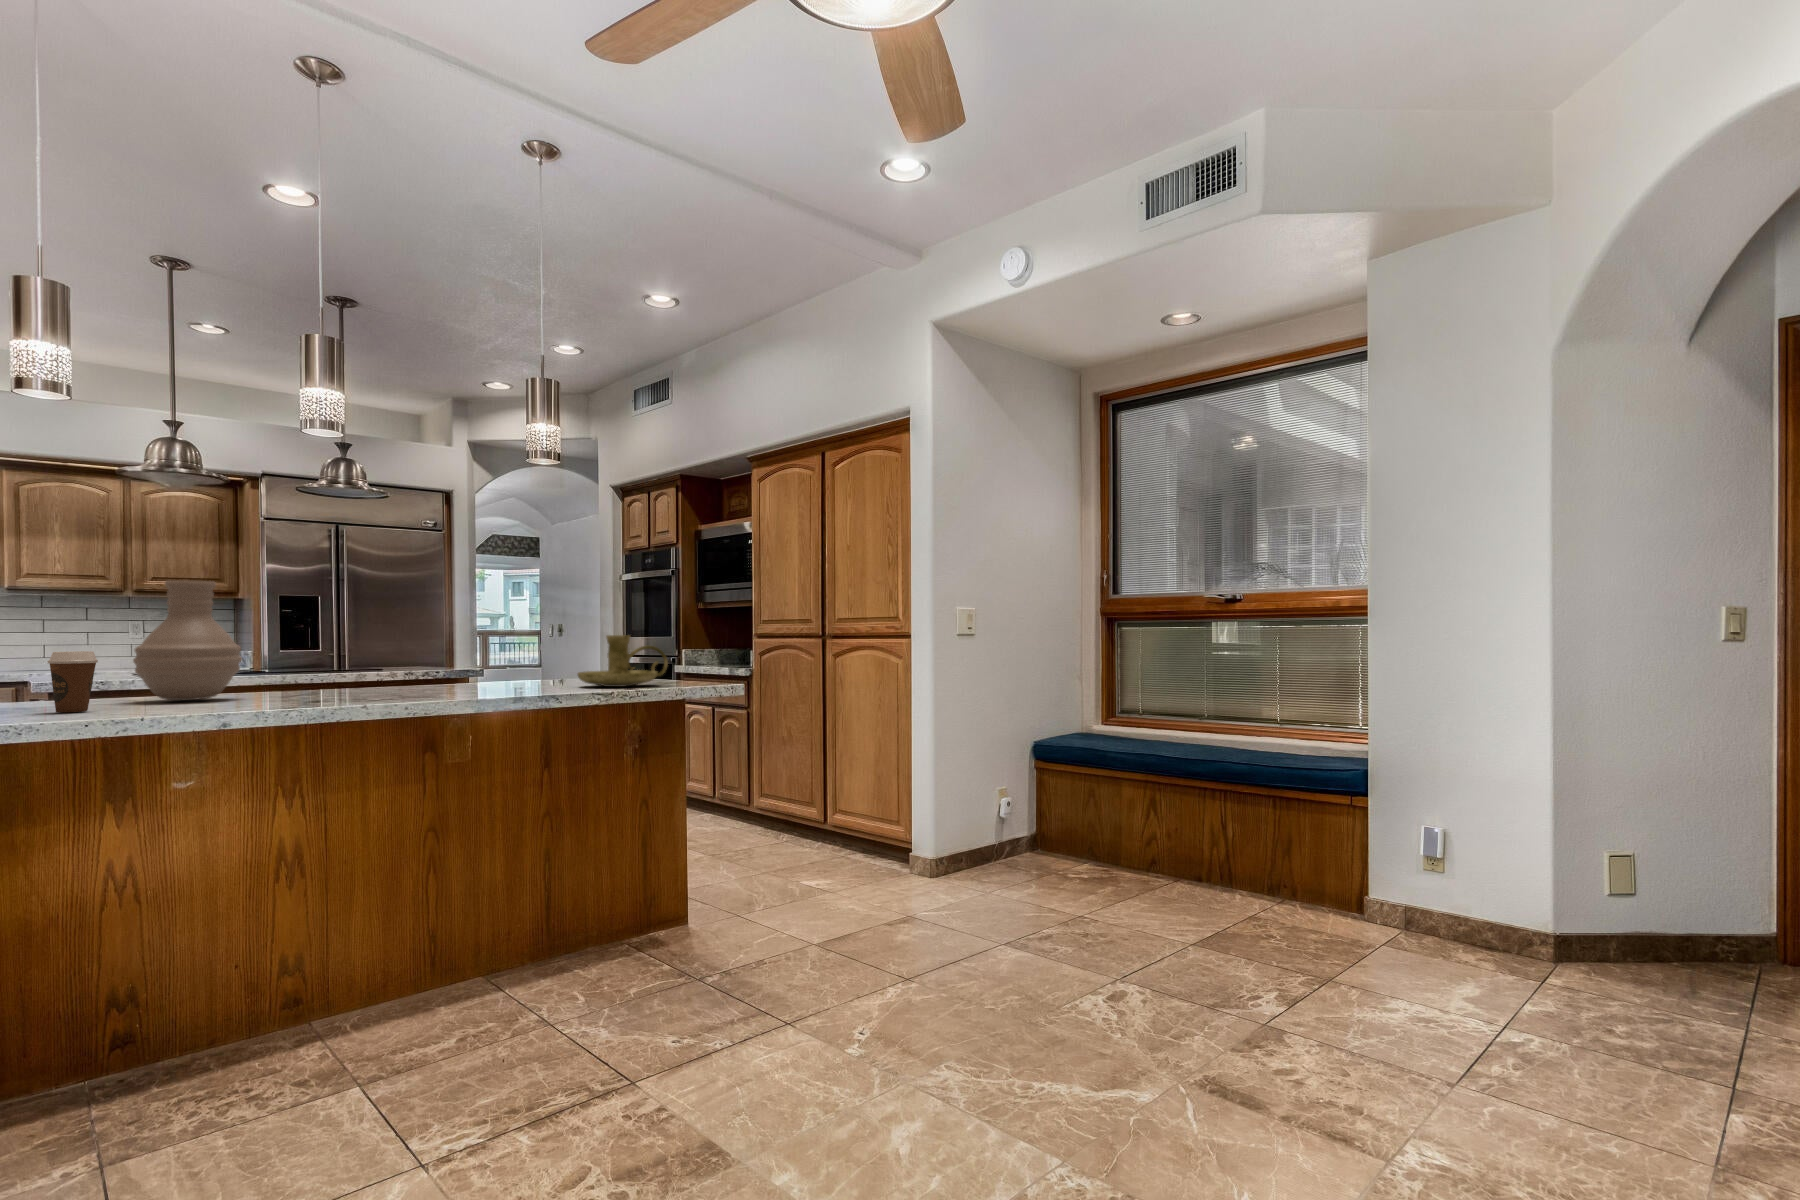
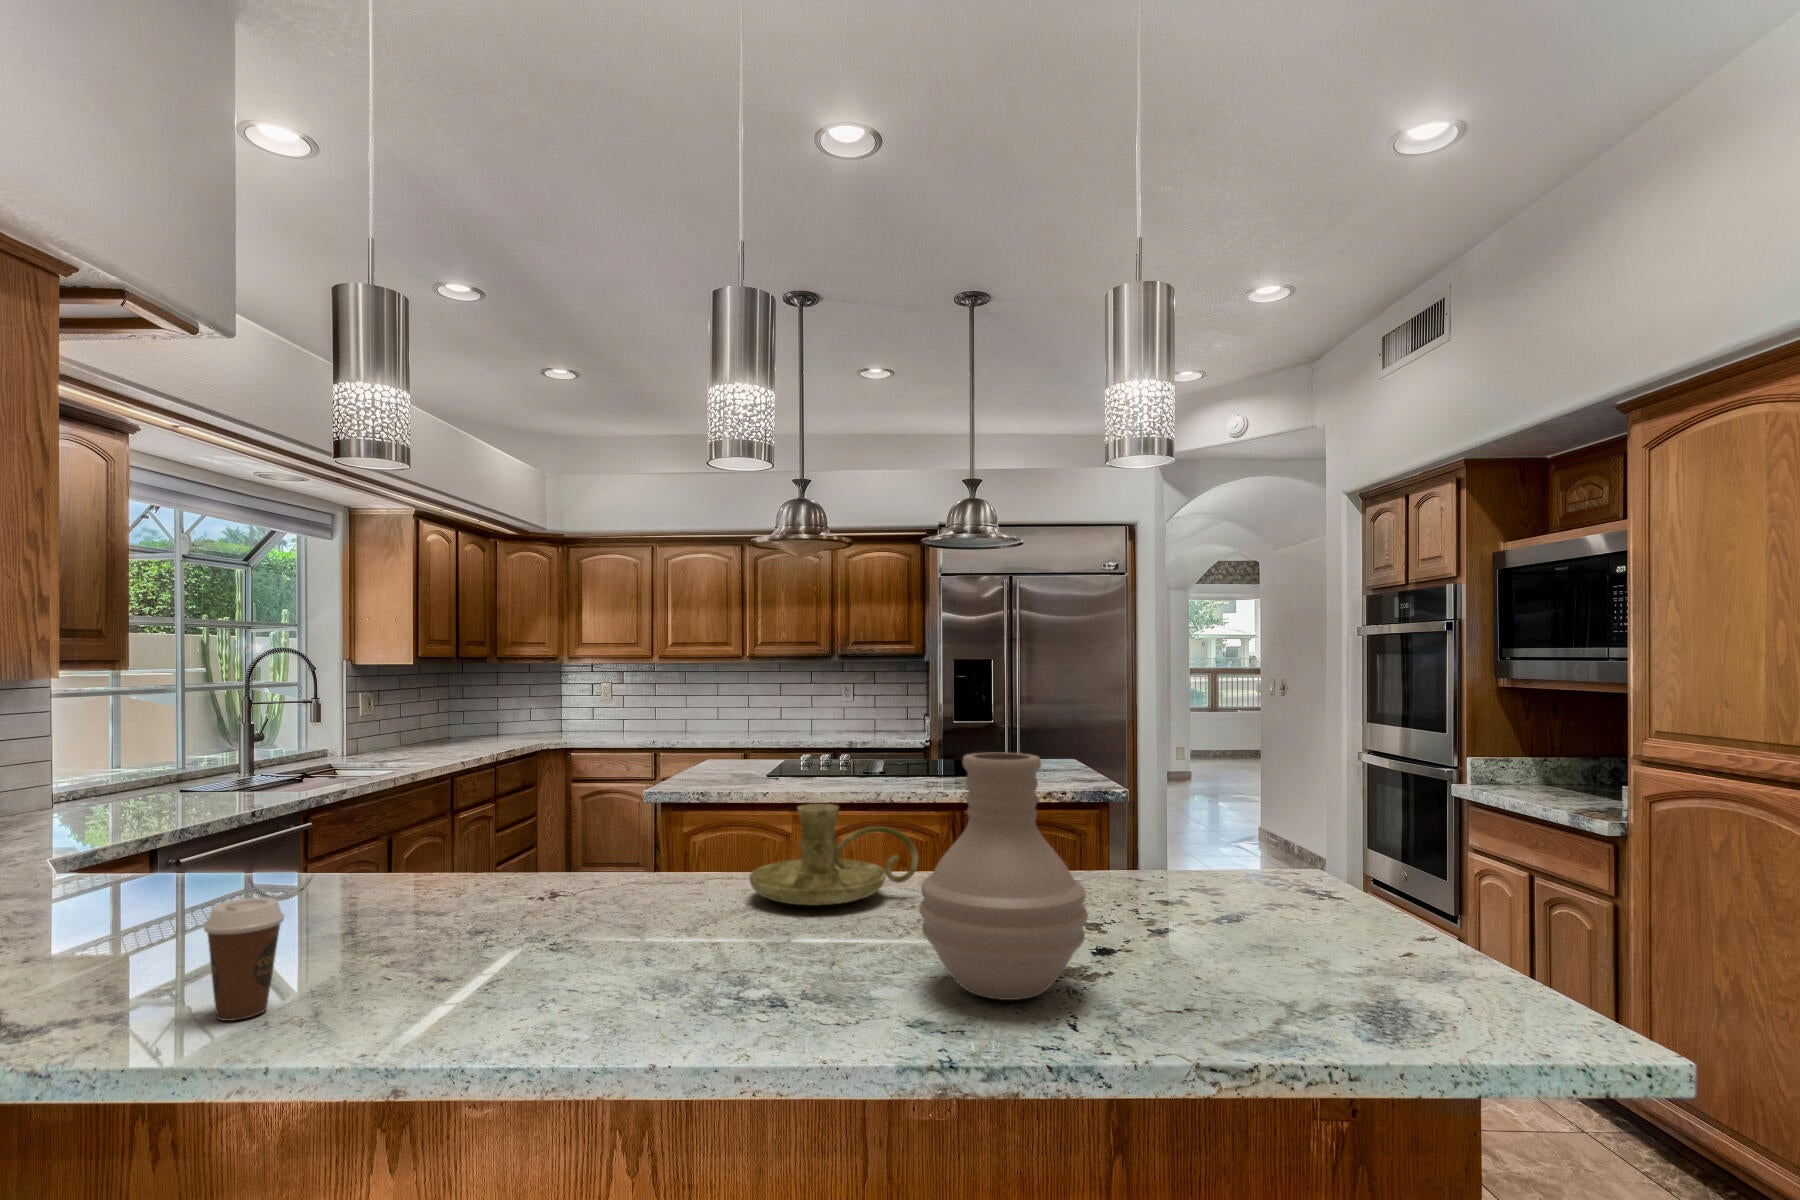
vase: present [133,580,242,700] -> present [919,752,1088,1000]
candle holder: present [578,635,668,687] -> present [749,804,918,905]

